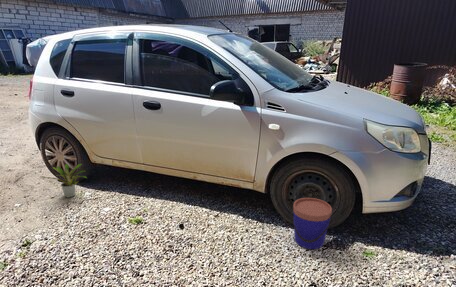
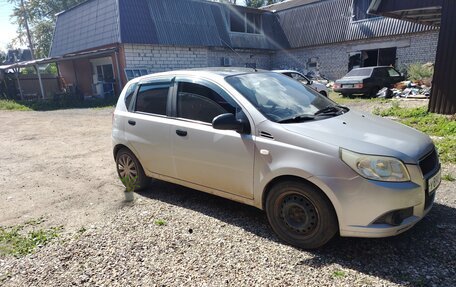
bucket: present [291,198,332,249] -> none [271,217,308,264]

